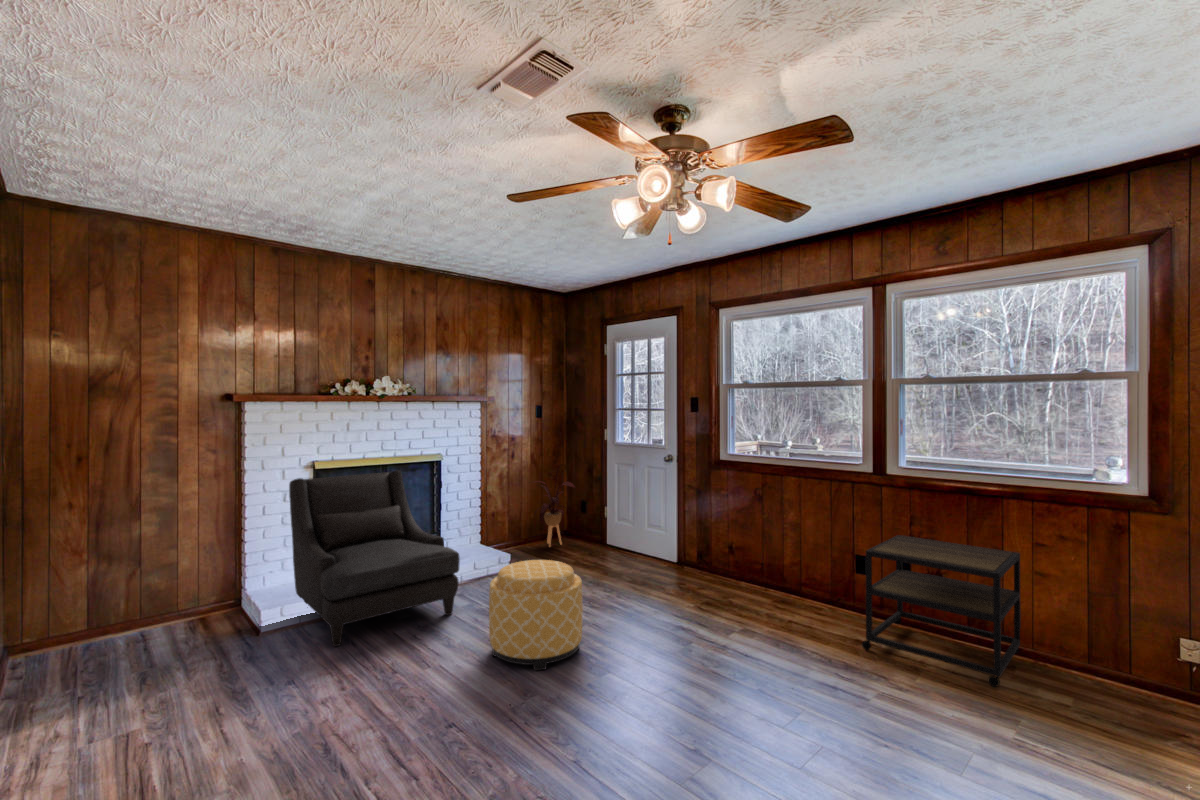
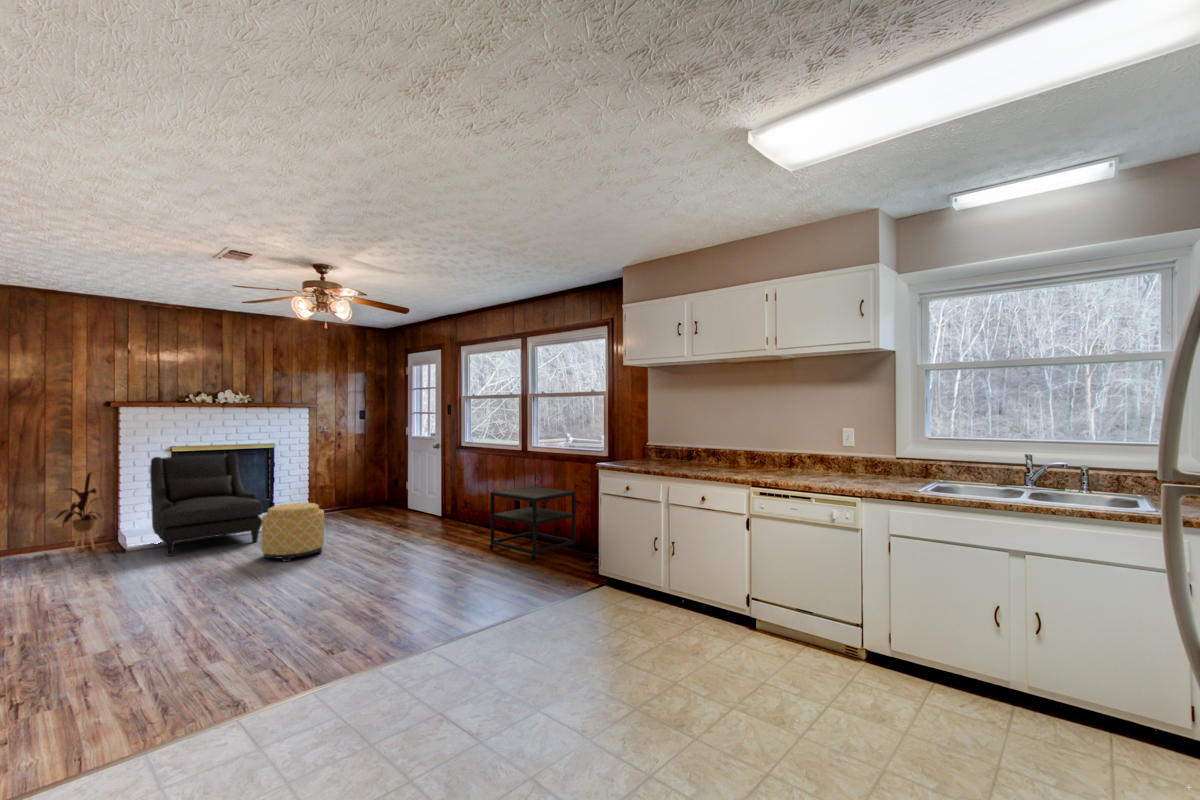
house plant: present [533,468,575,547] -> present [56,473,101,552]

